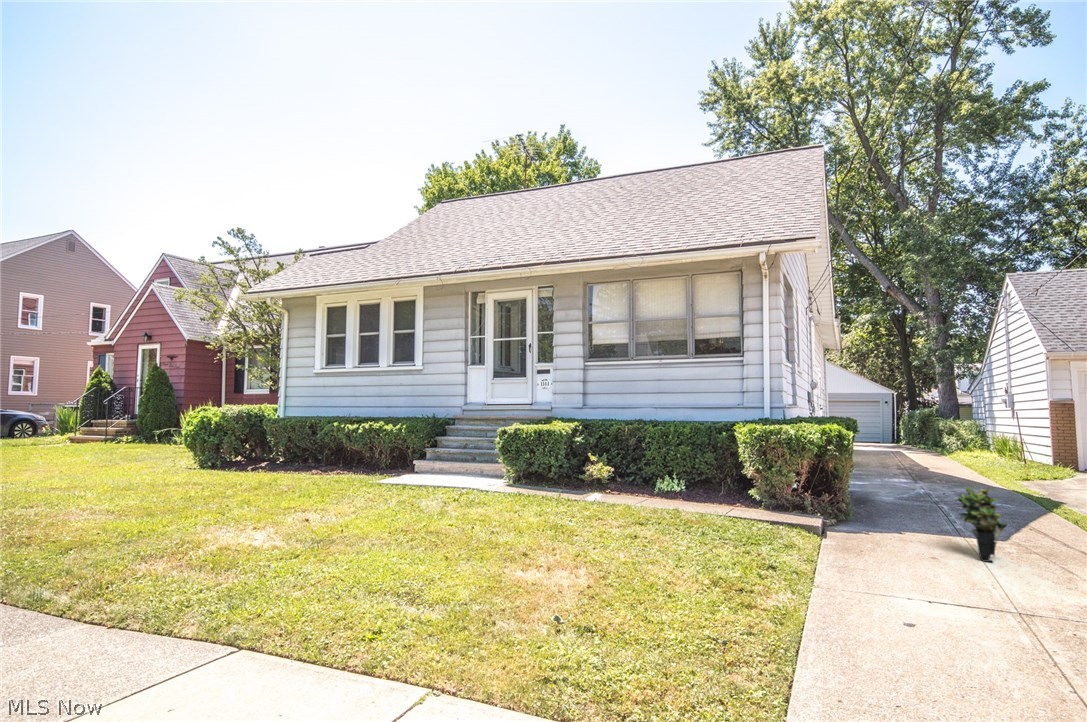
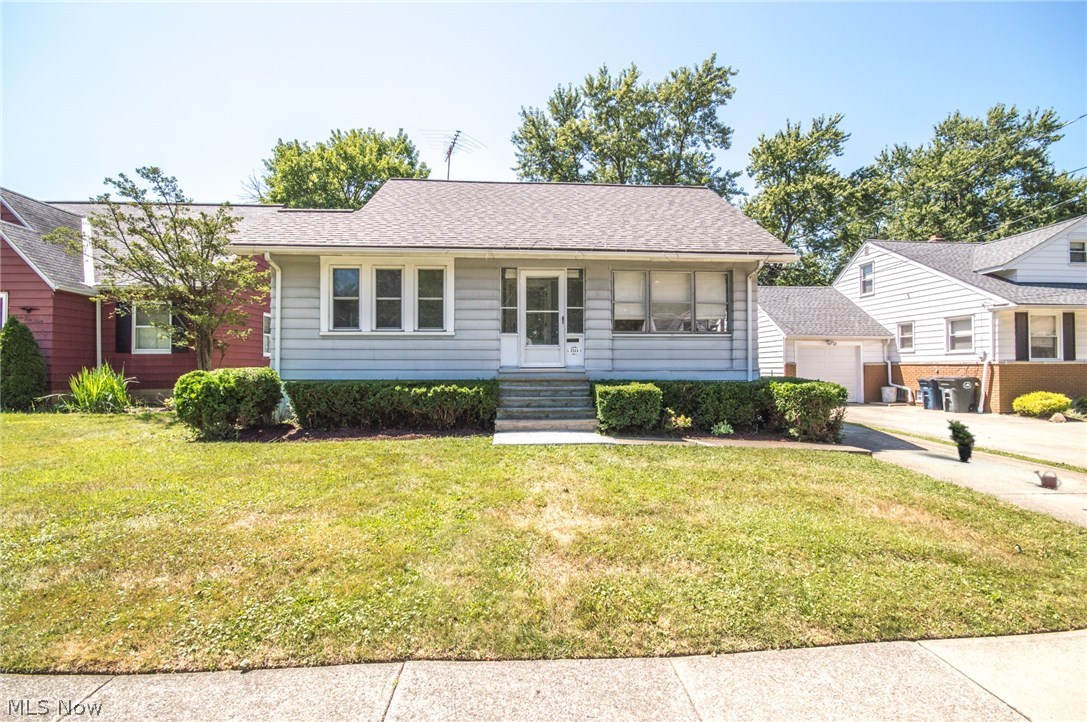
watering can: none [997,576,1026,612] -> present [1034,471,1061,489]

